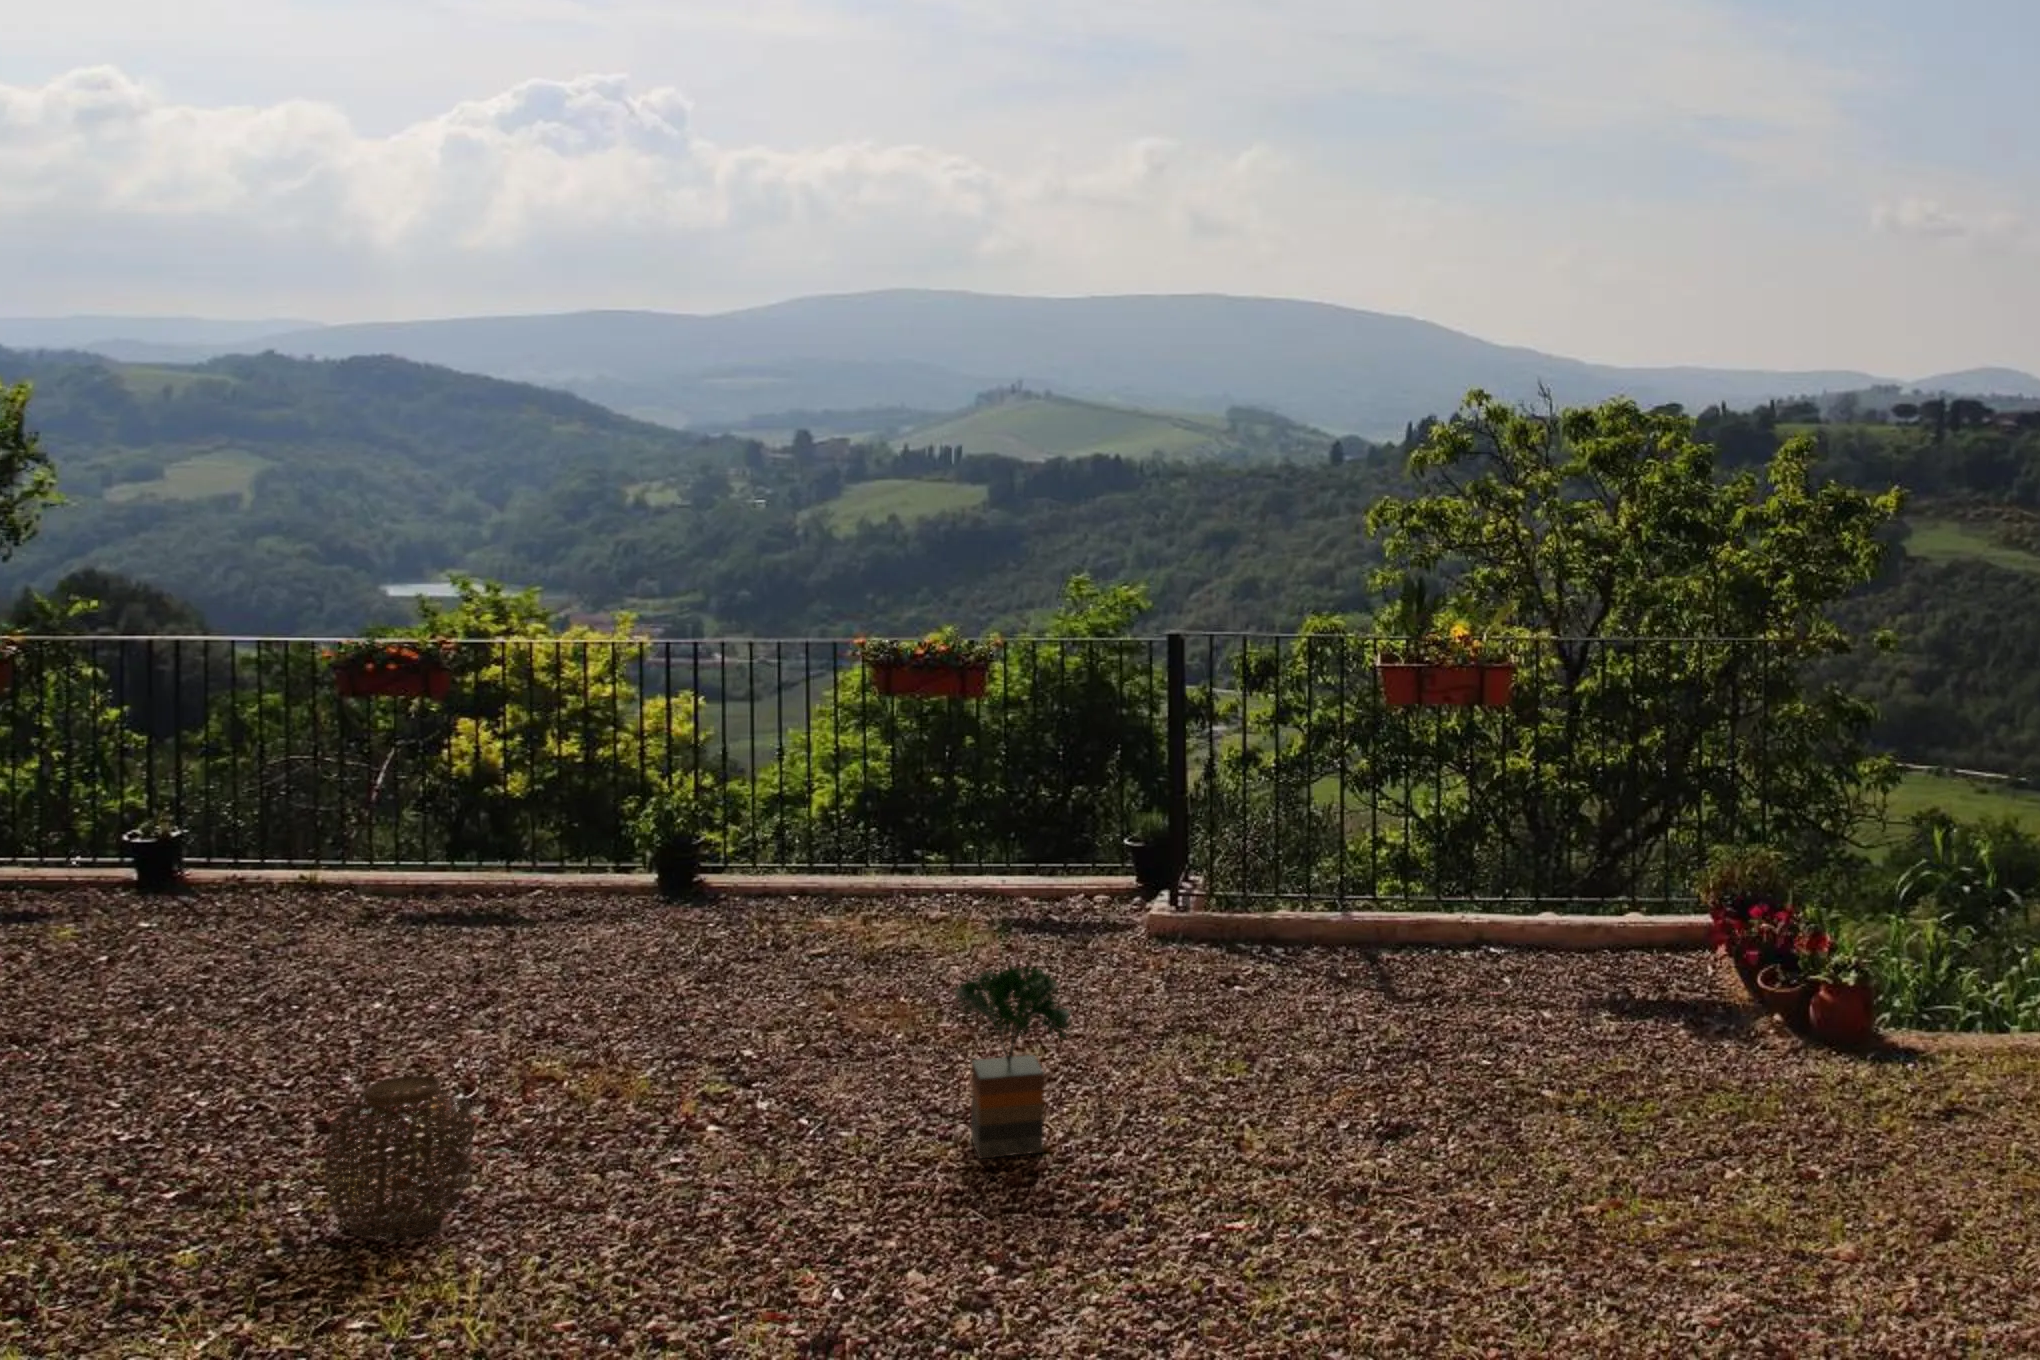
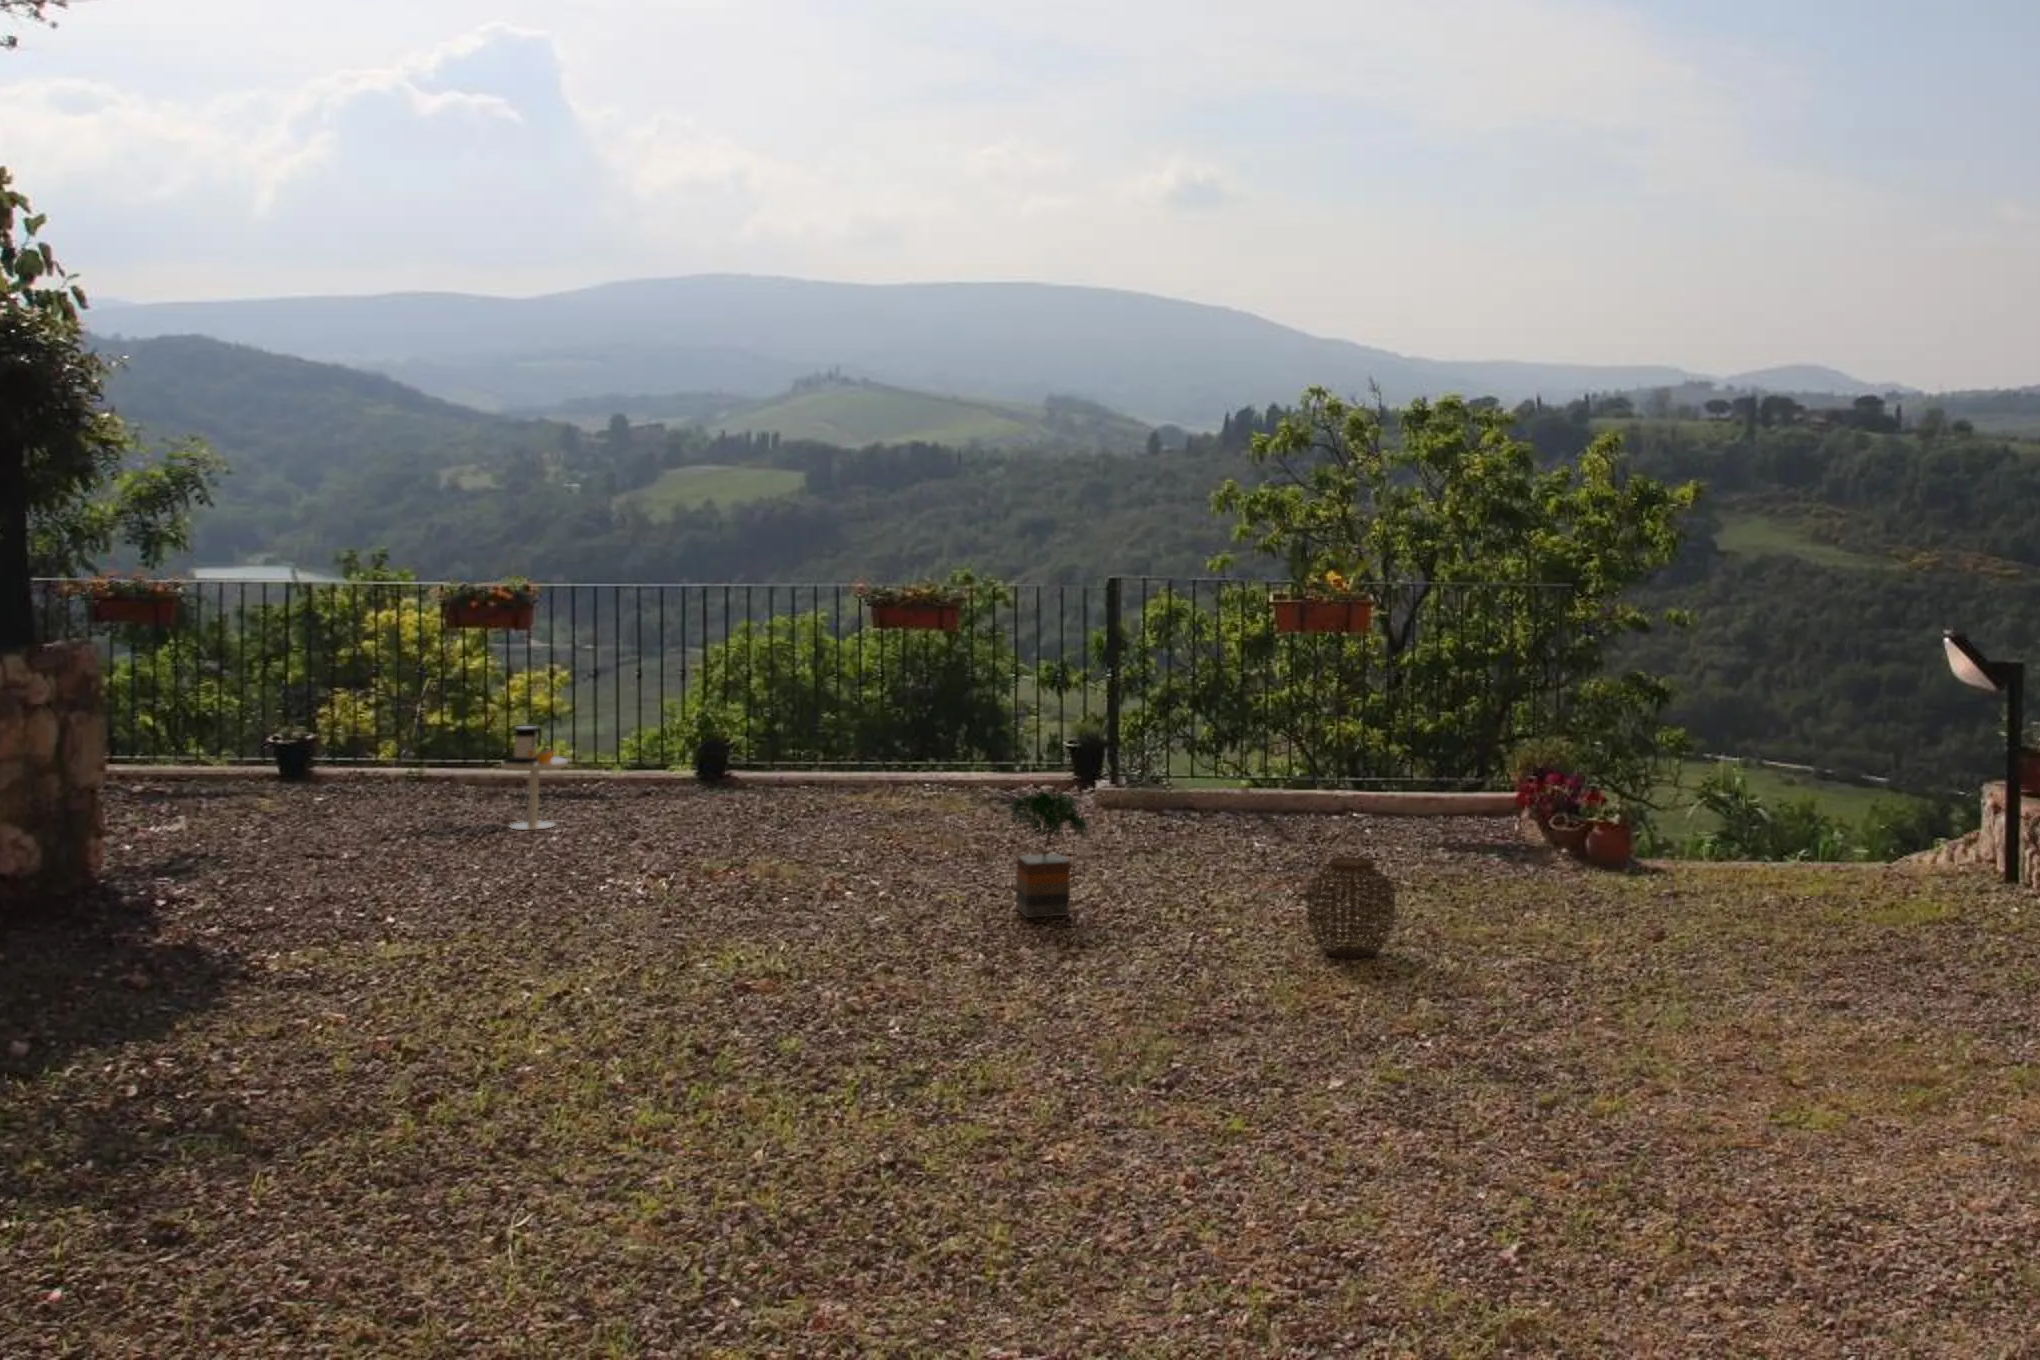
side table: none [363,833,454,973] -> present [501,726,569,830]
woven basket: present [326,1075,474,1241] -> present [1307,857,1395,958]

